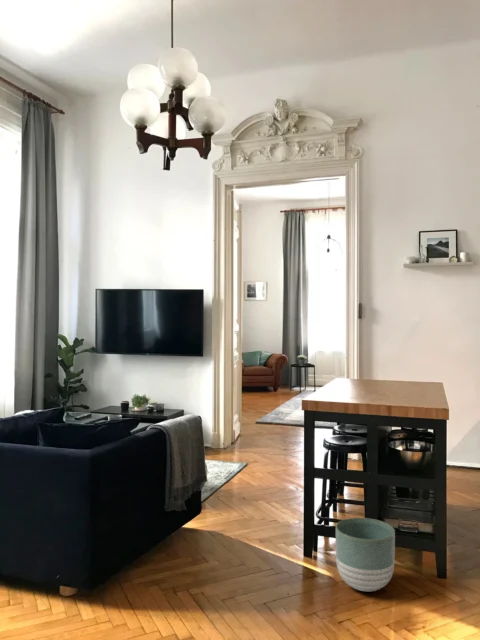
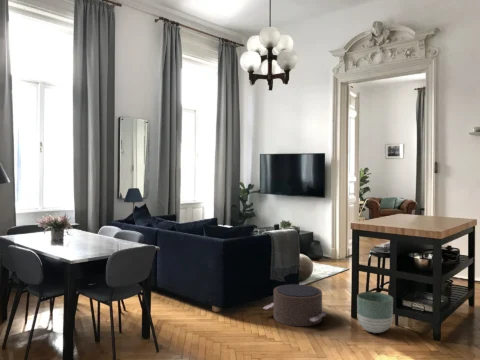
pouf: none [165,516,282,603] -> present [264,284,327,326]

